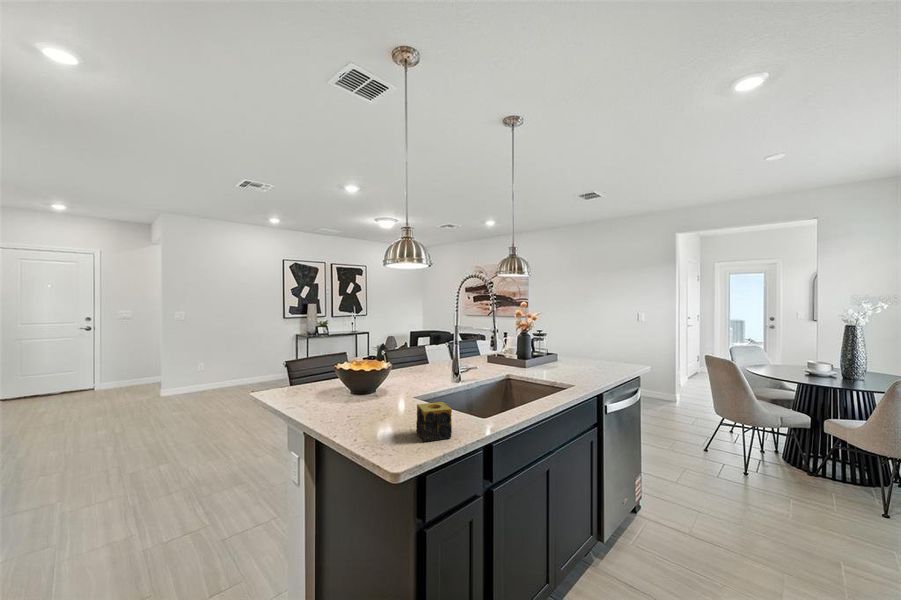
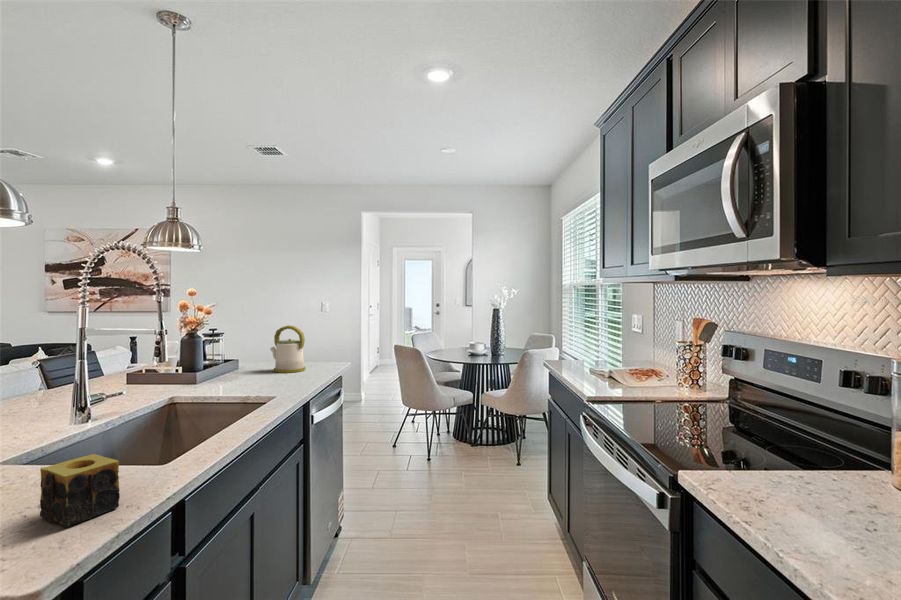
kettle: none [581,331,609,369] -> present [270,325,306,373]

